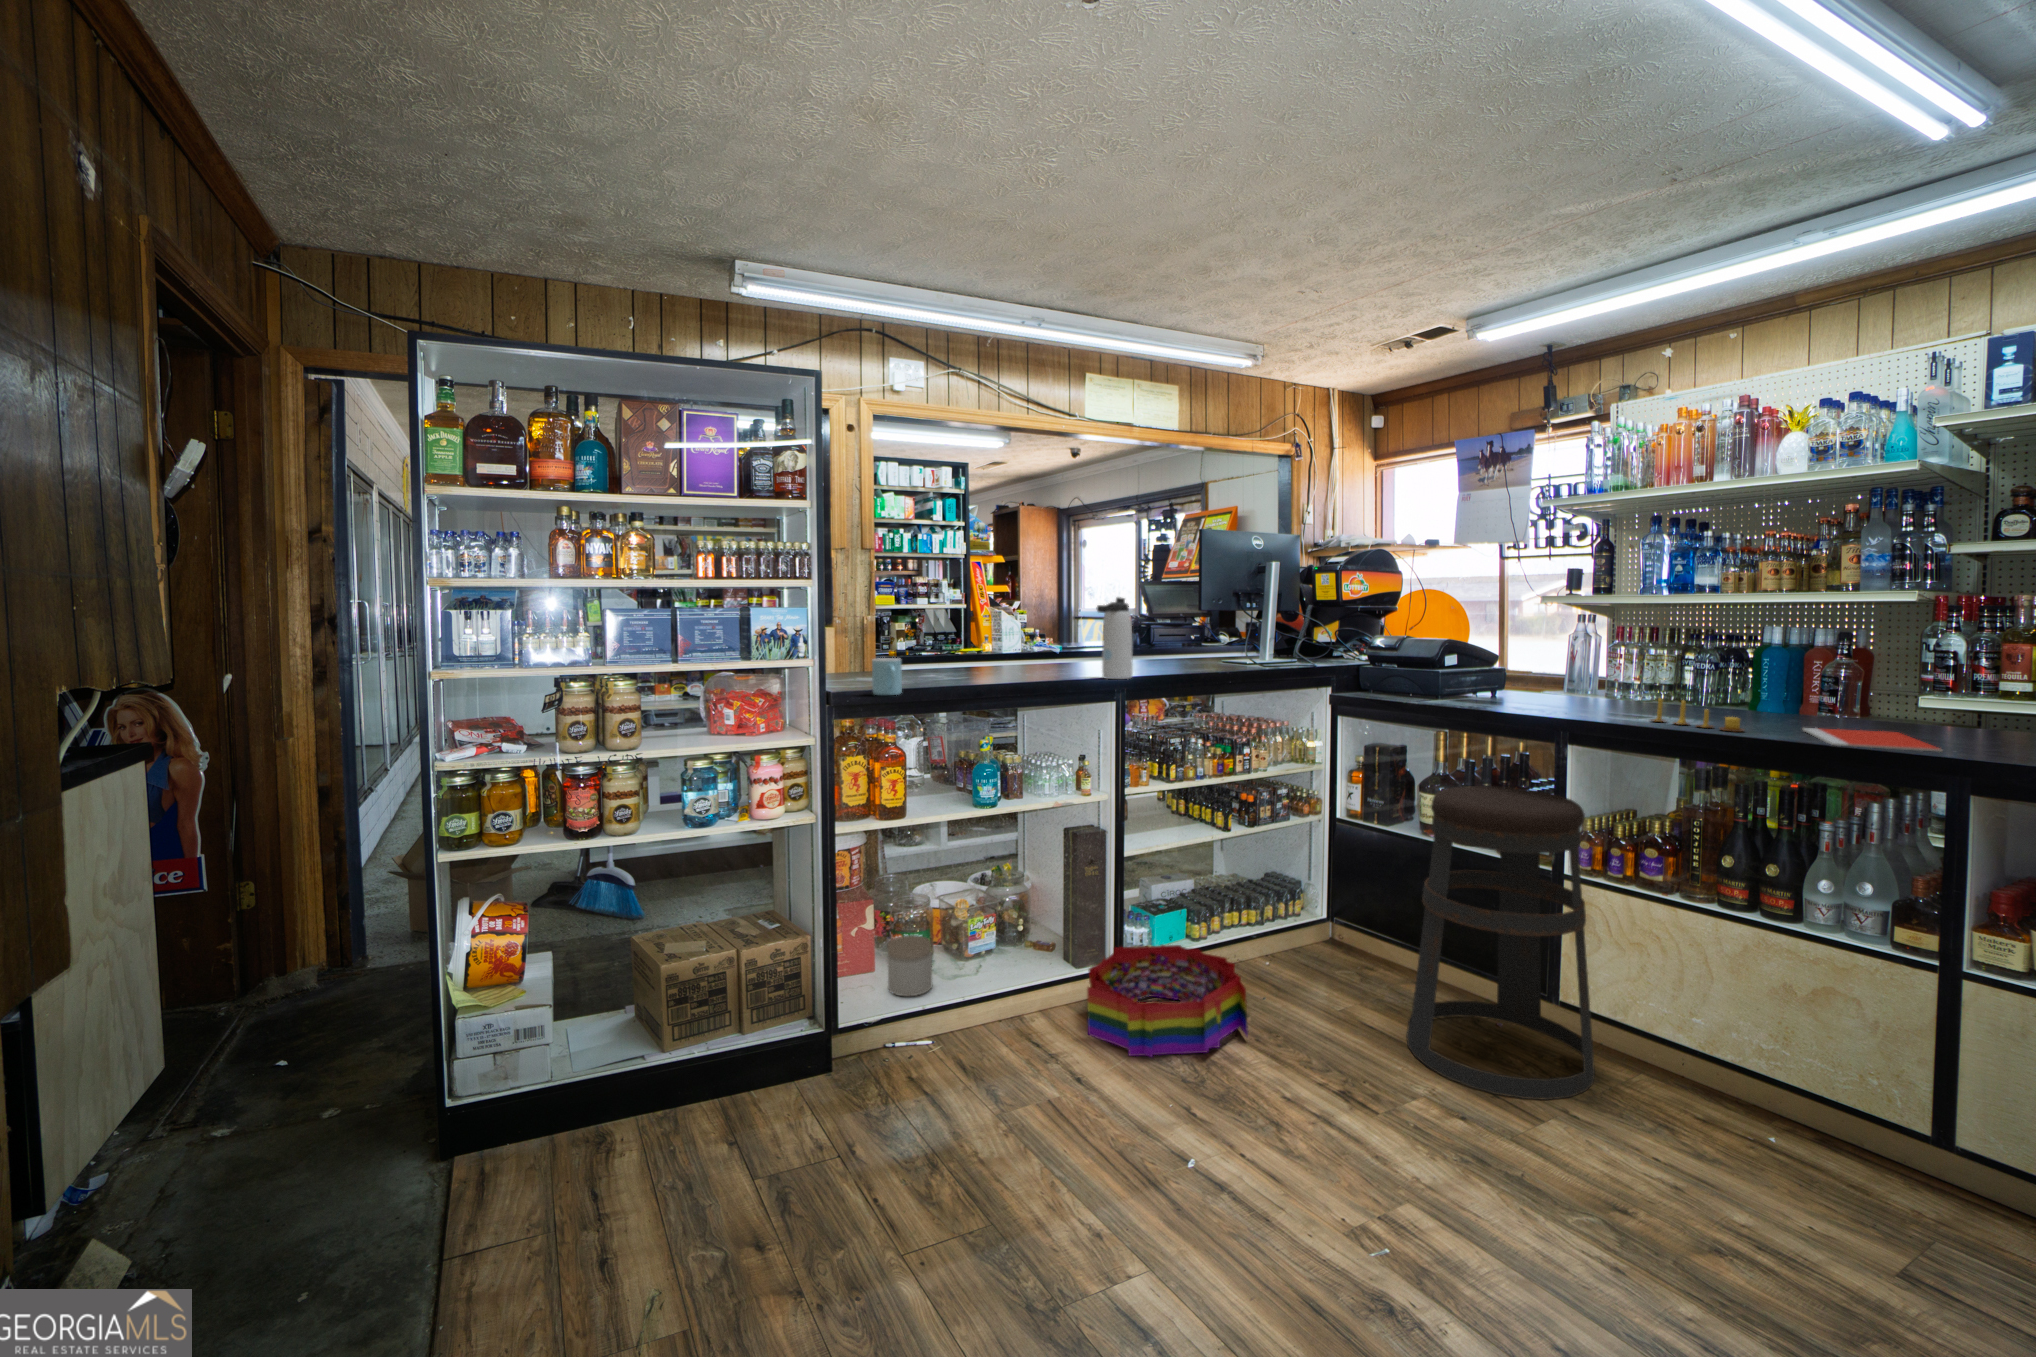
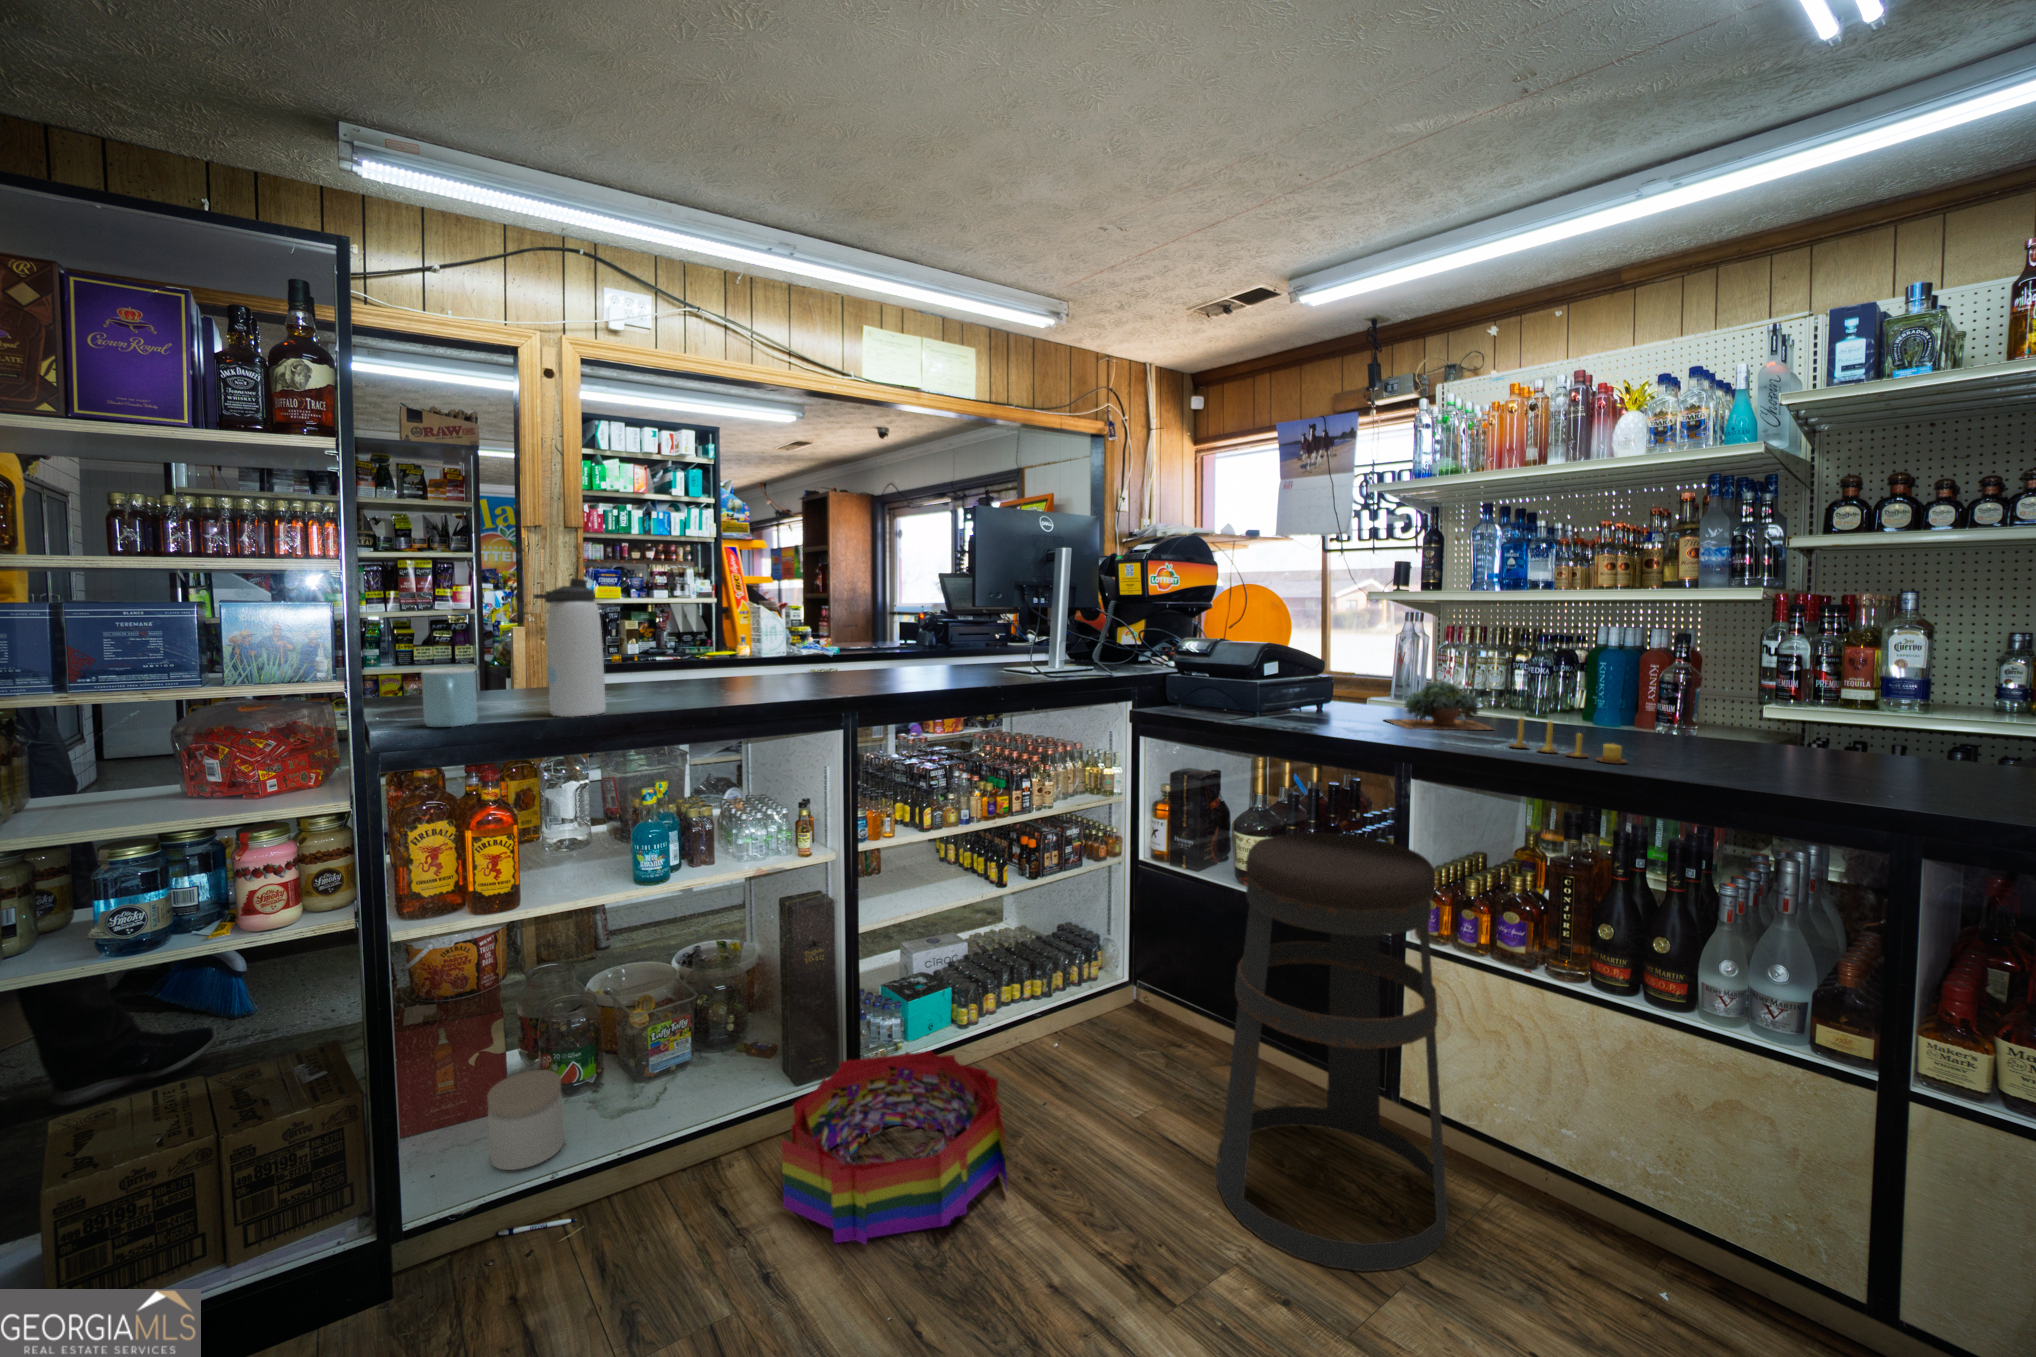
thermos bottle: present [1096,597,1133,679] -> present [533,578,606,717]
succulent plant: none [1547,671,1645,711] -> present [1385,681,1492,730]
notebook: present [1803,728,1942,752] -> none [1689,756,1883,796]

